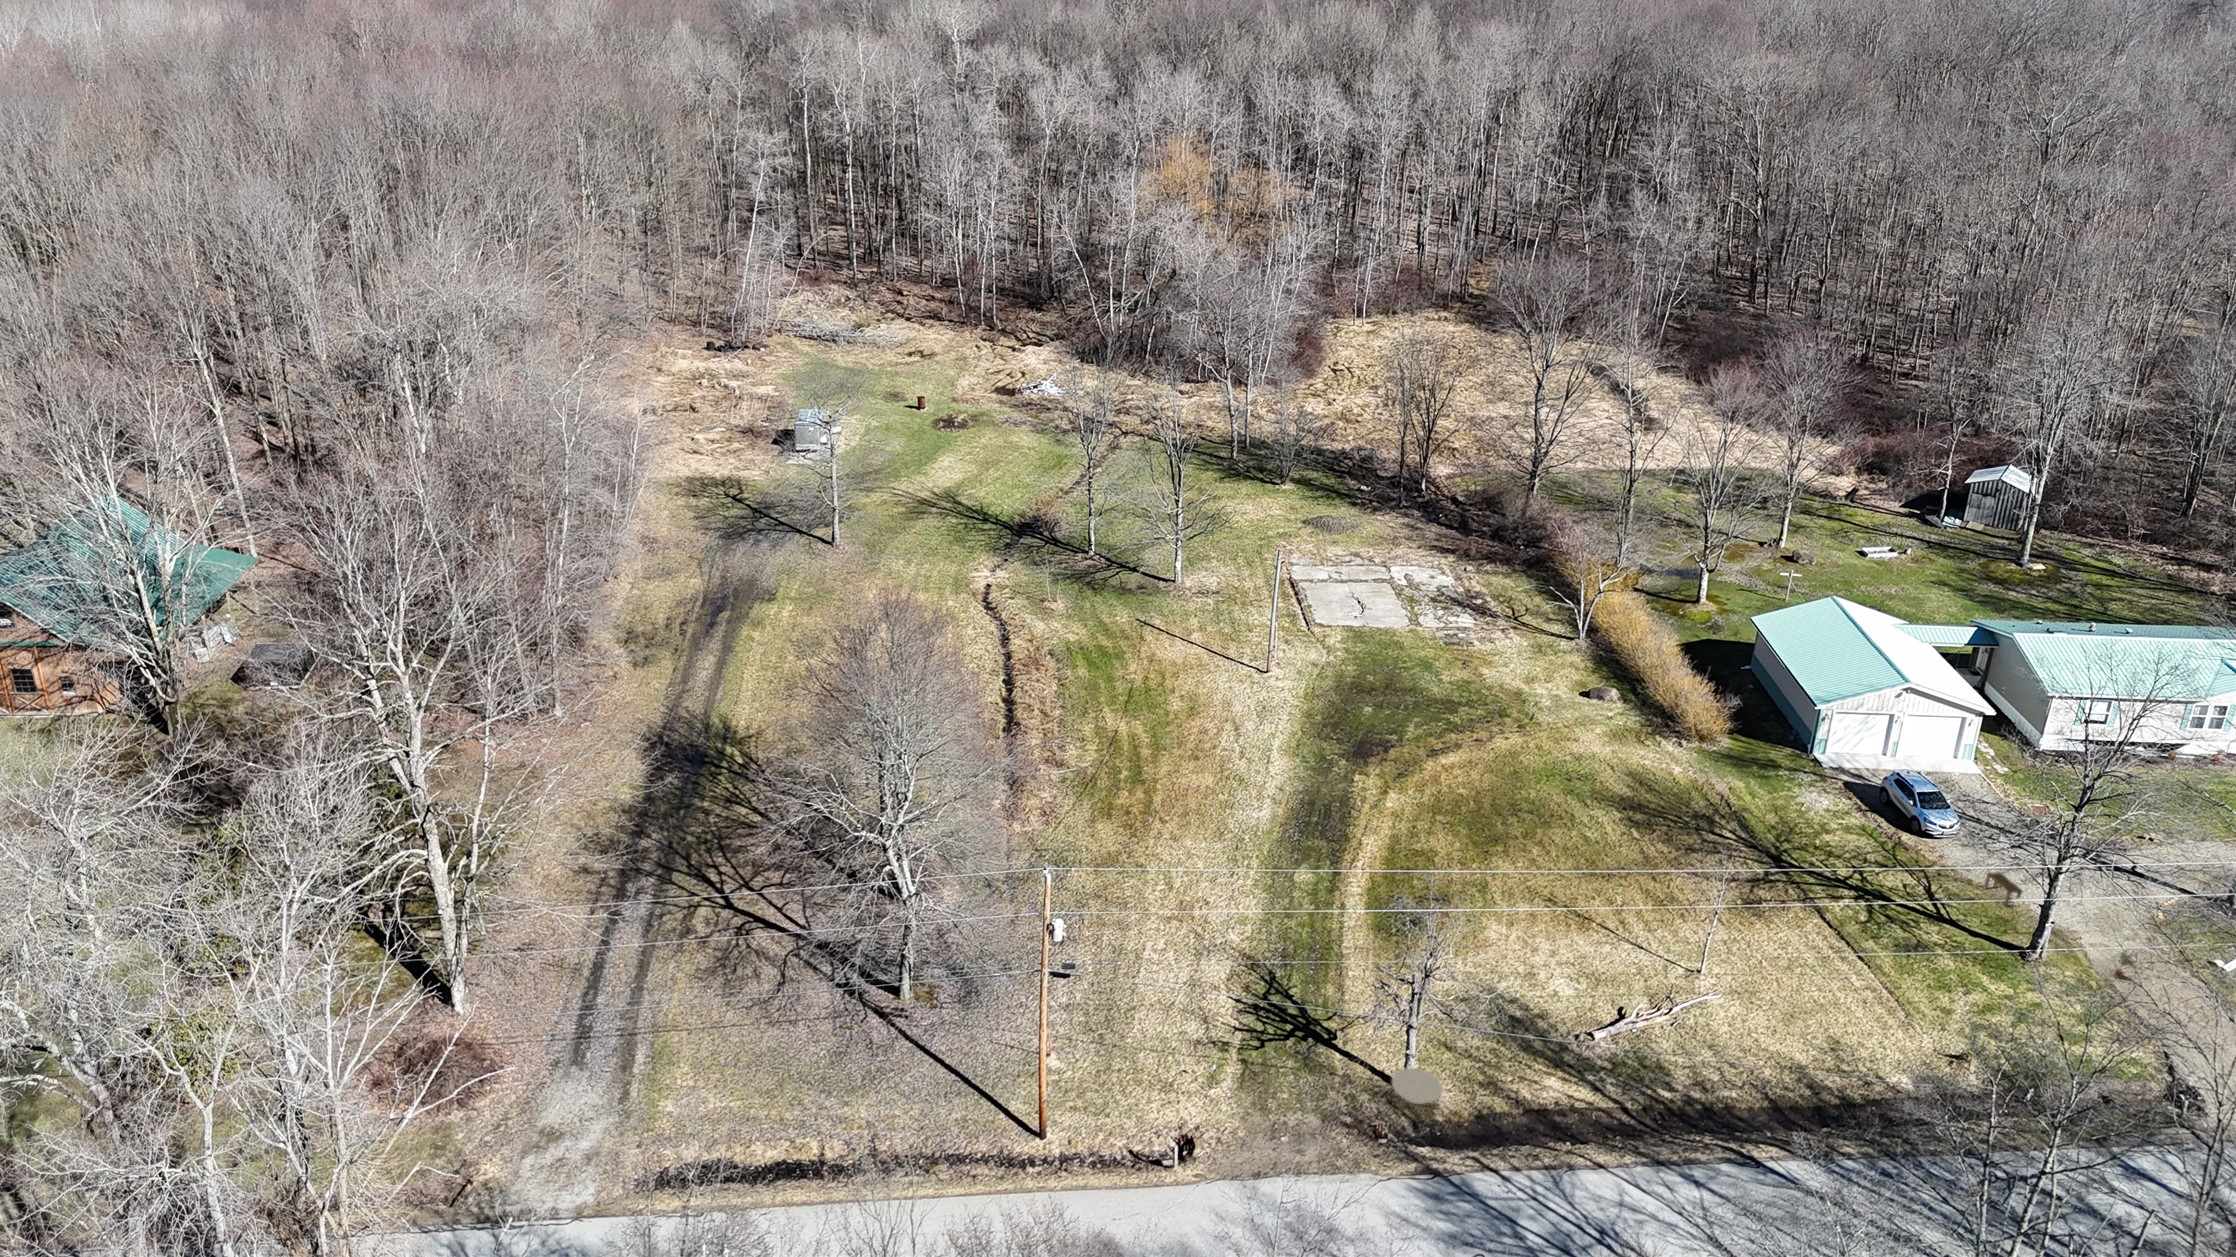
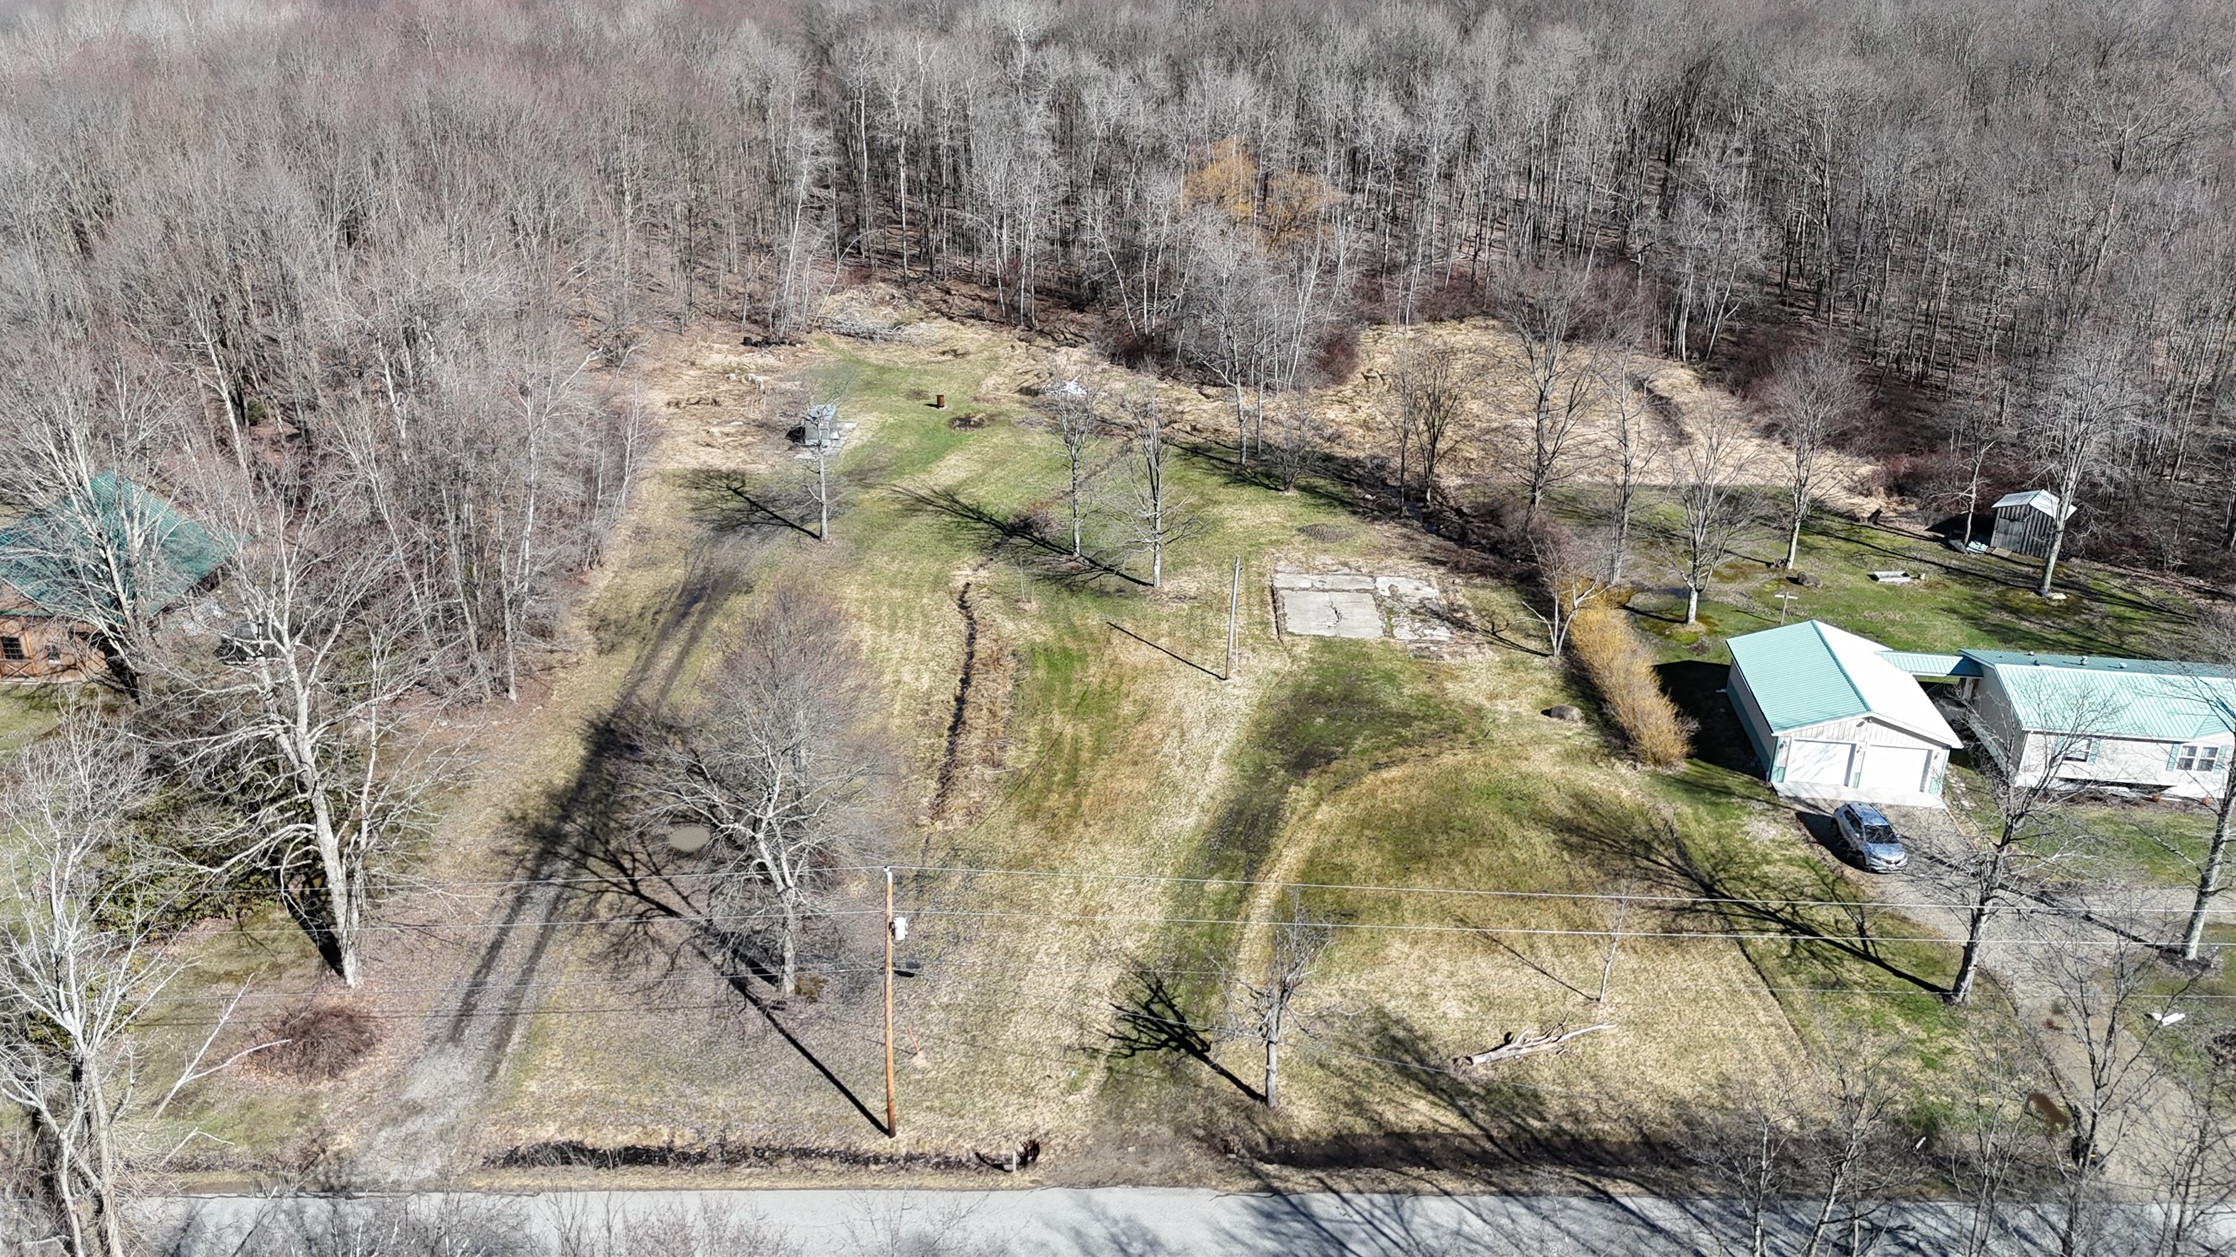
bench: present [1983,872,2022,906] -> present [2023,1093,2071,1139]
round table: present [1392,1068,1442,1110] -> present [669,827,710,860]

